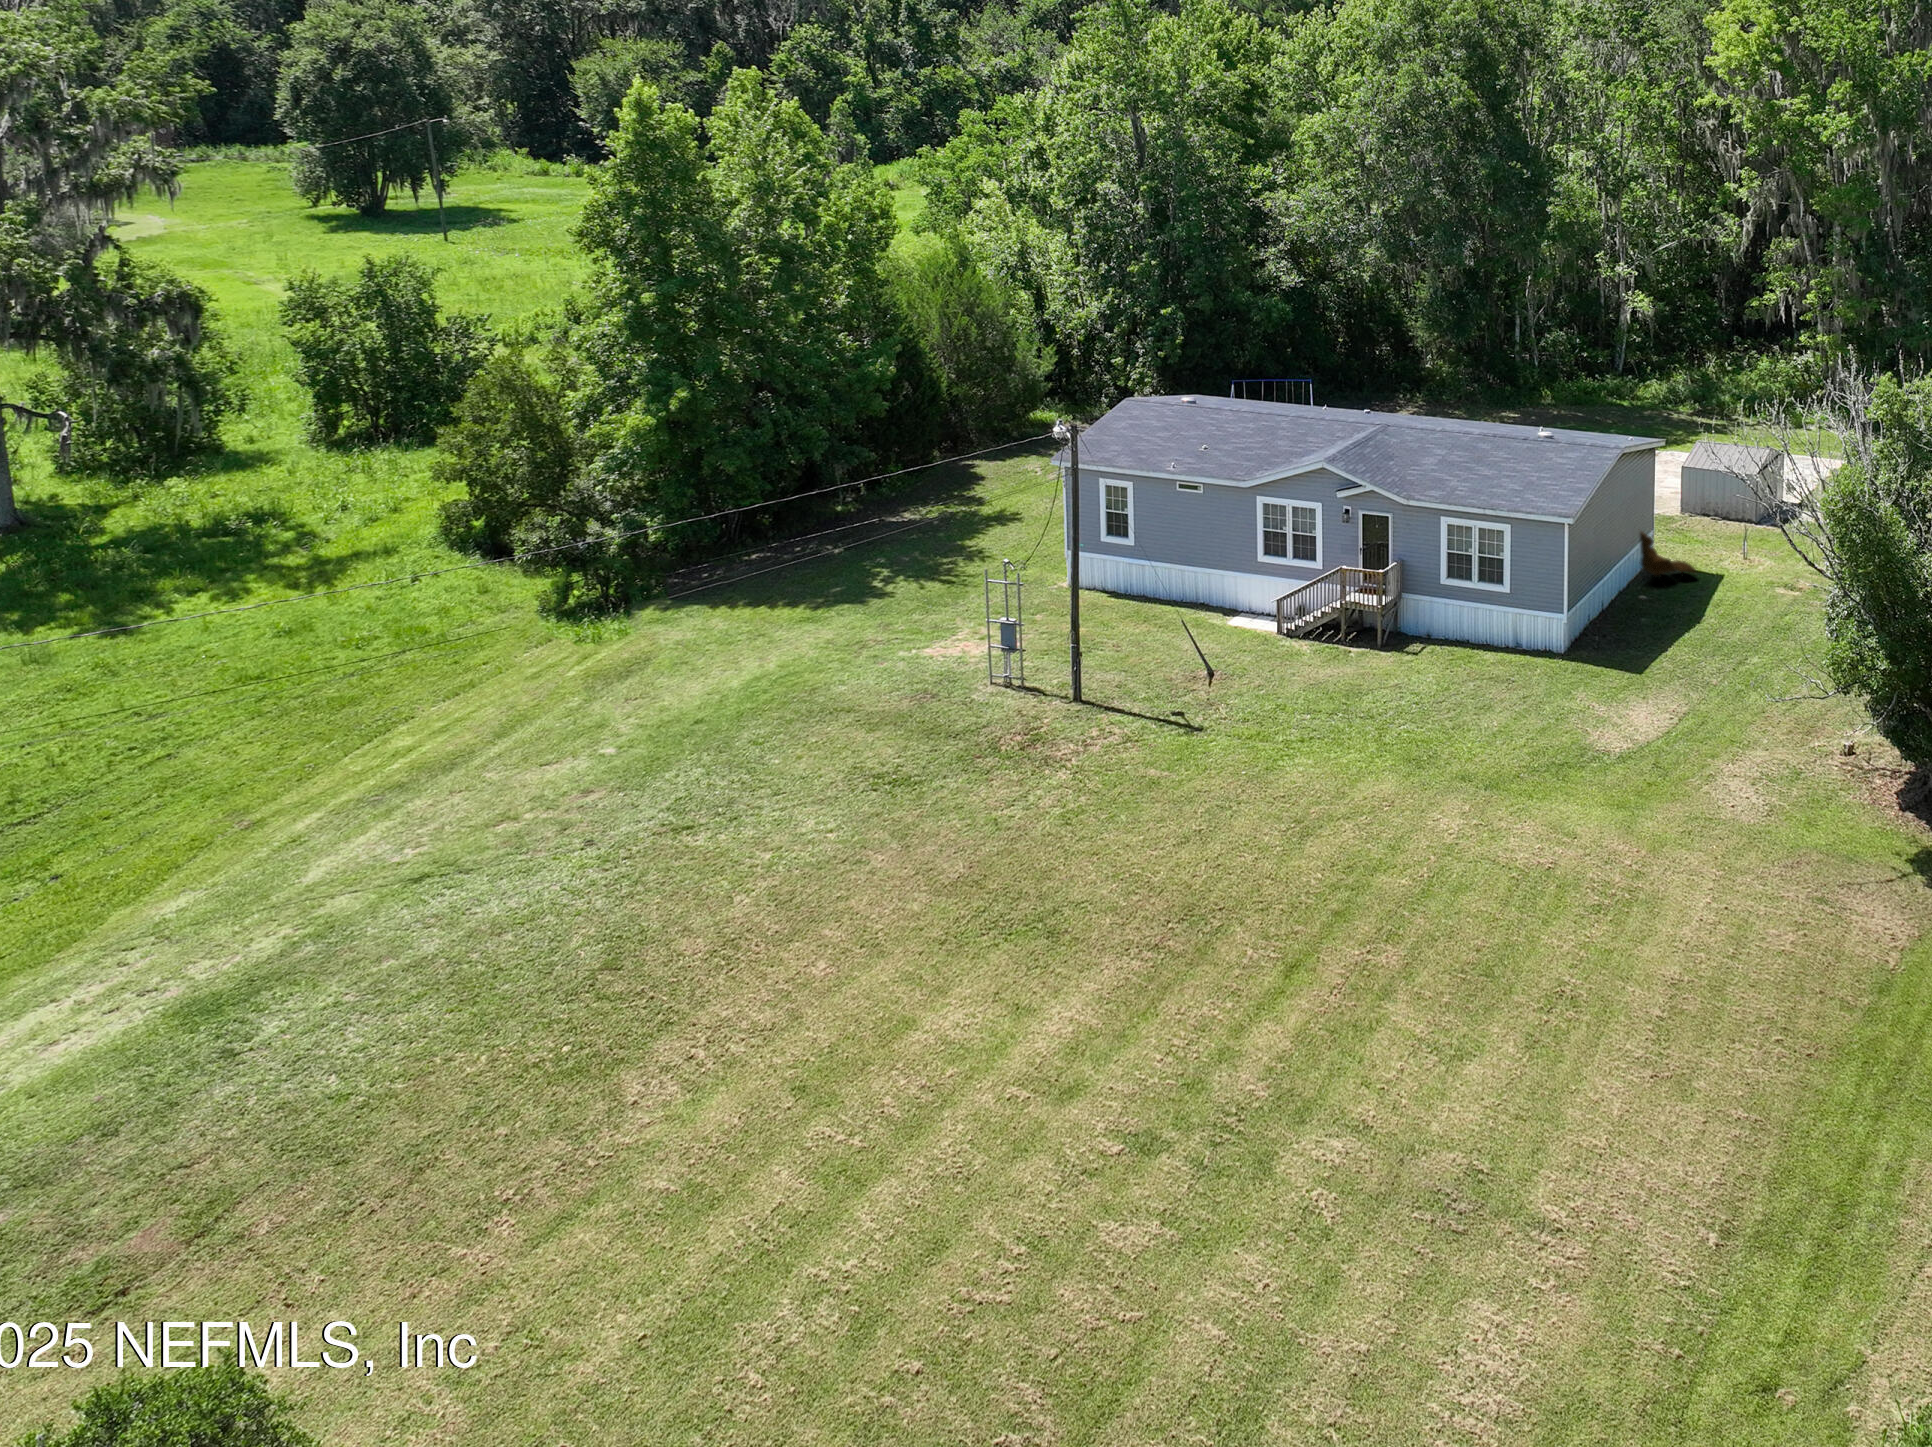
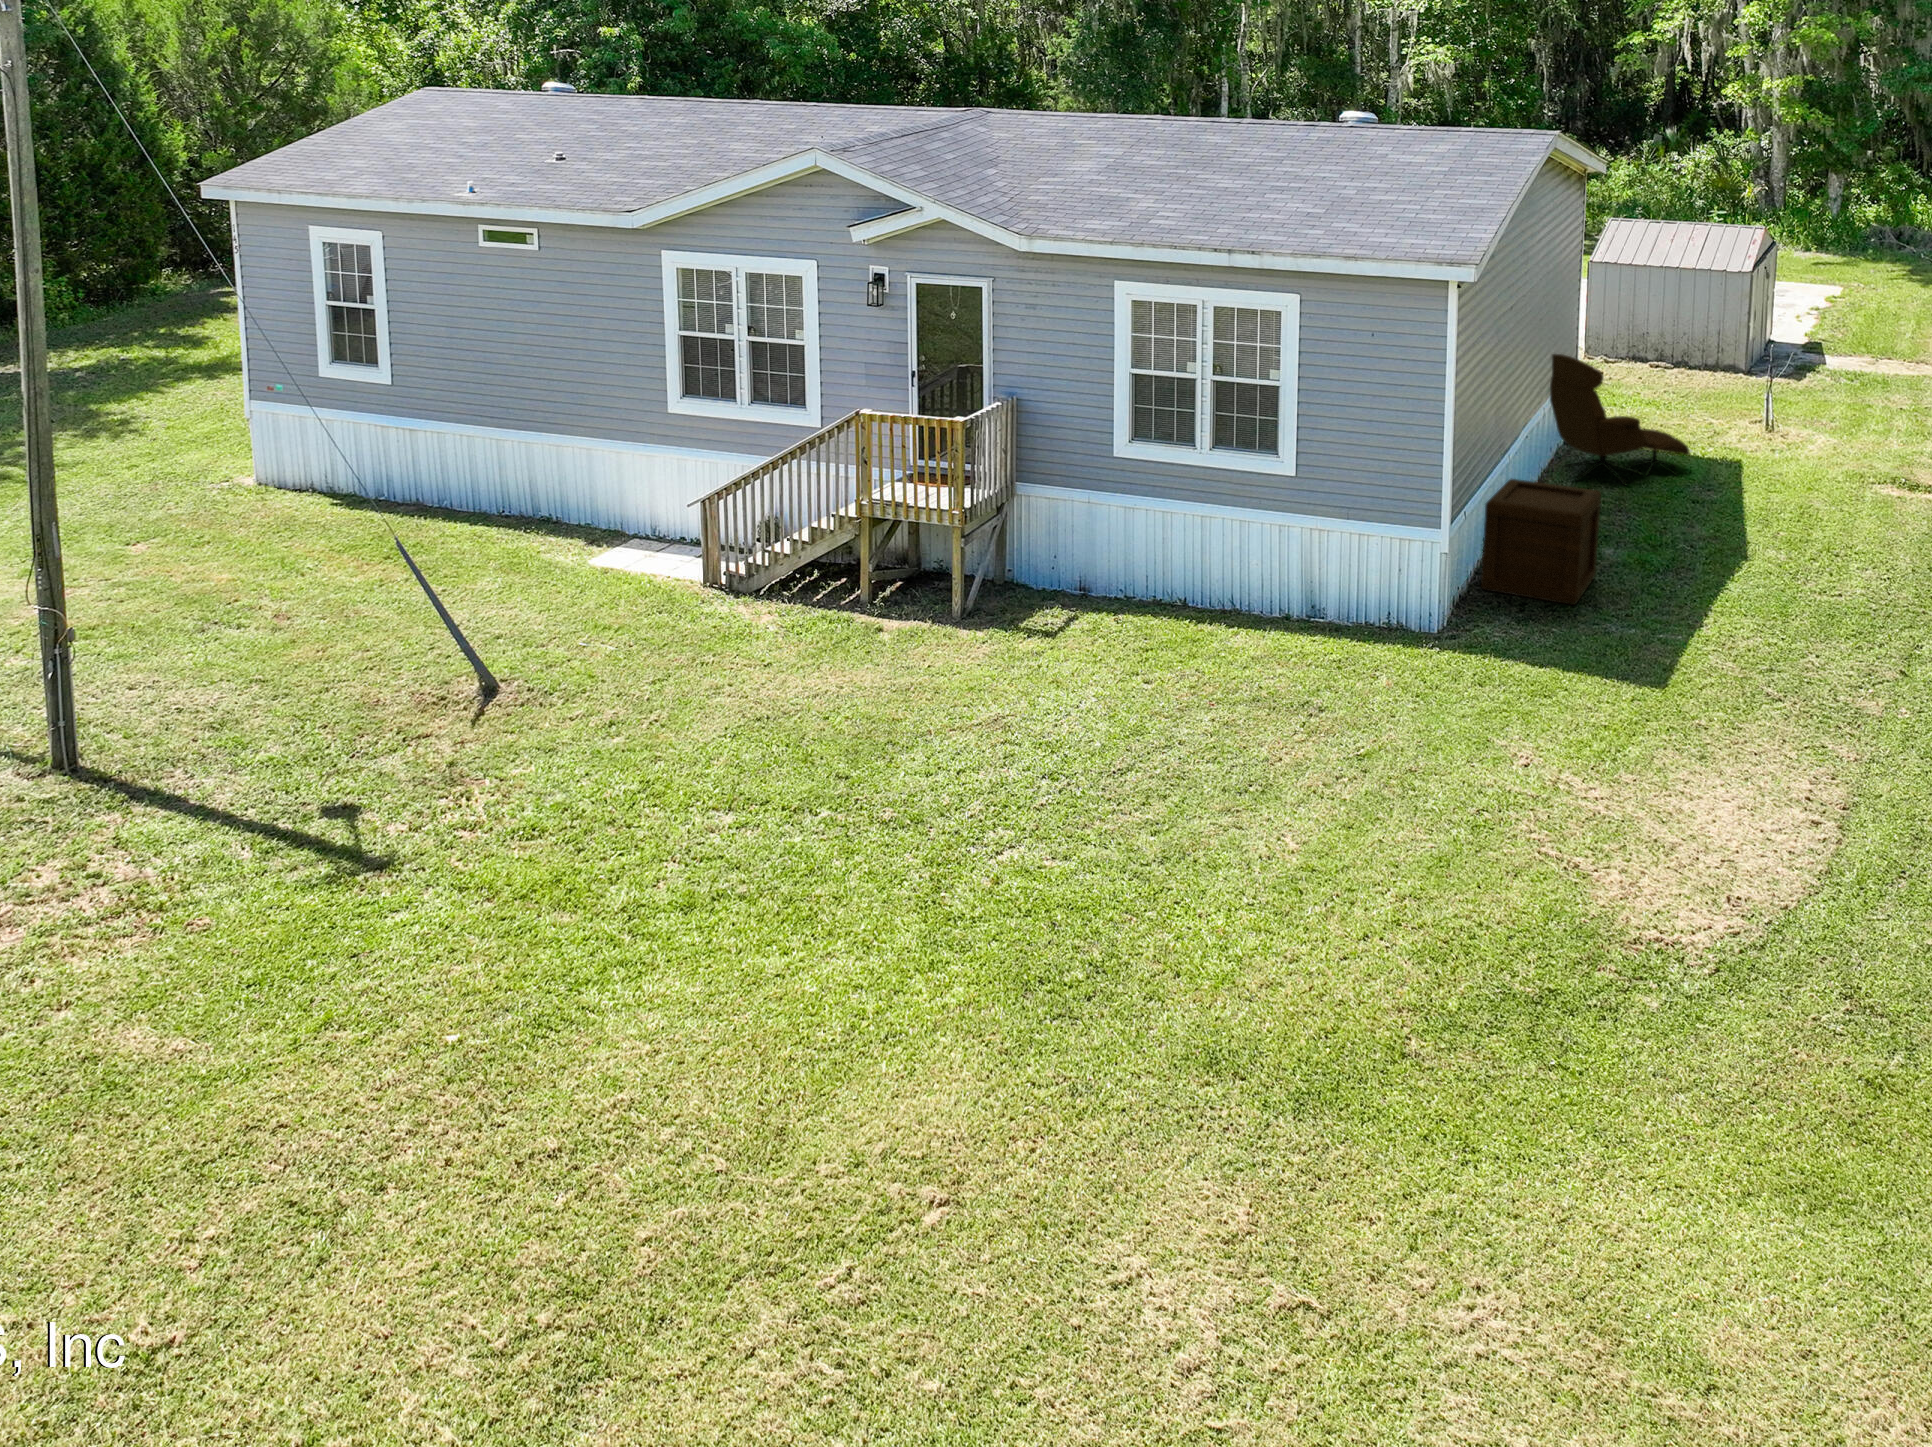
wooden crate: none [1585,591,1633,642] -> present [1481,479,1601,605]

